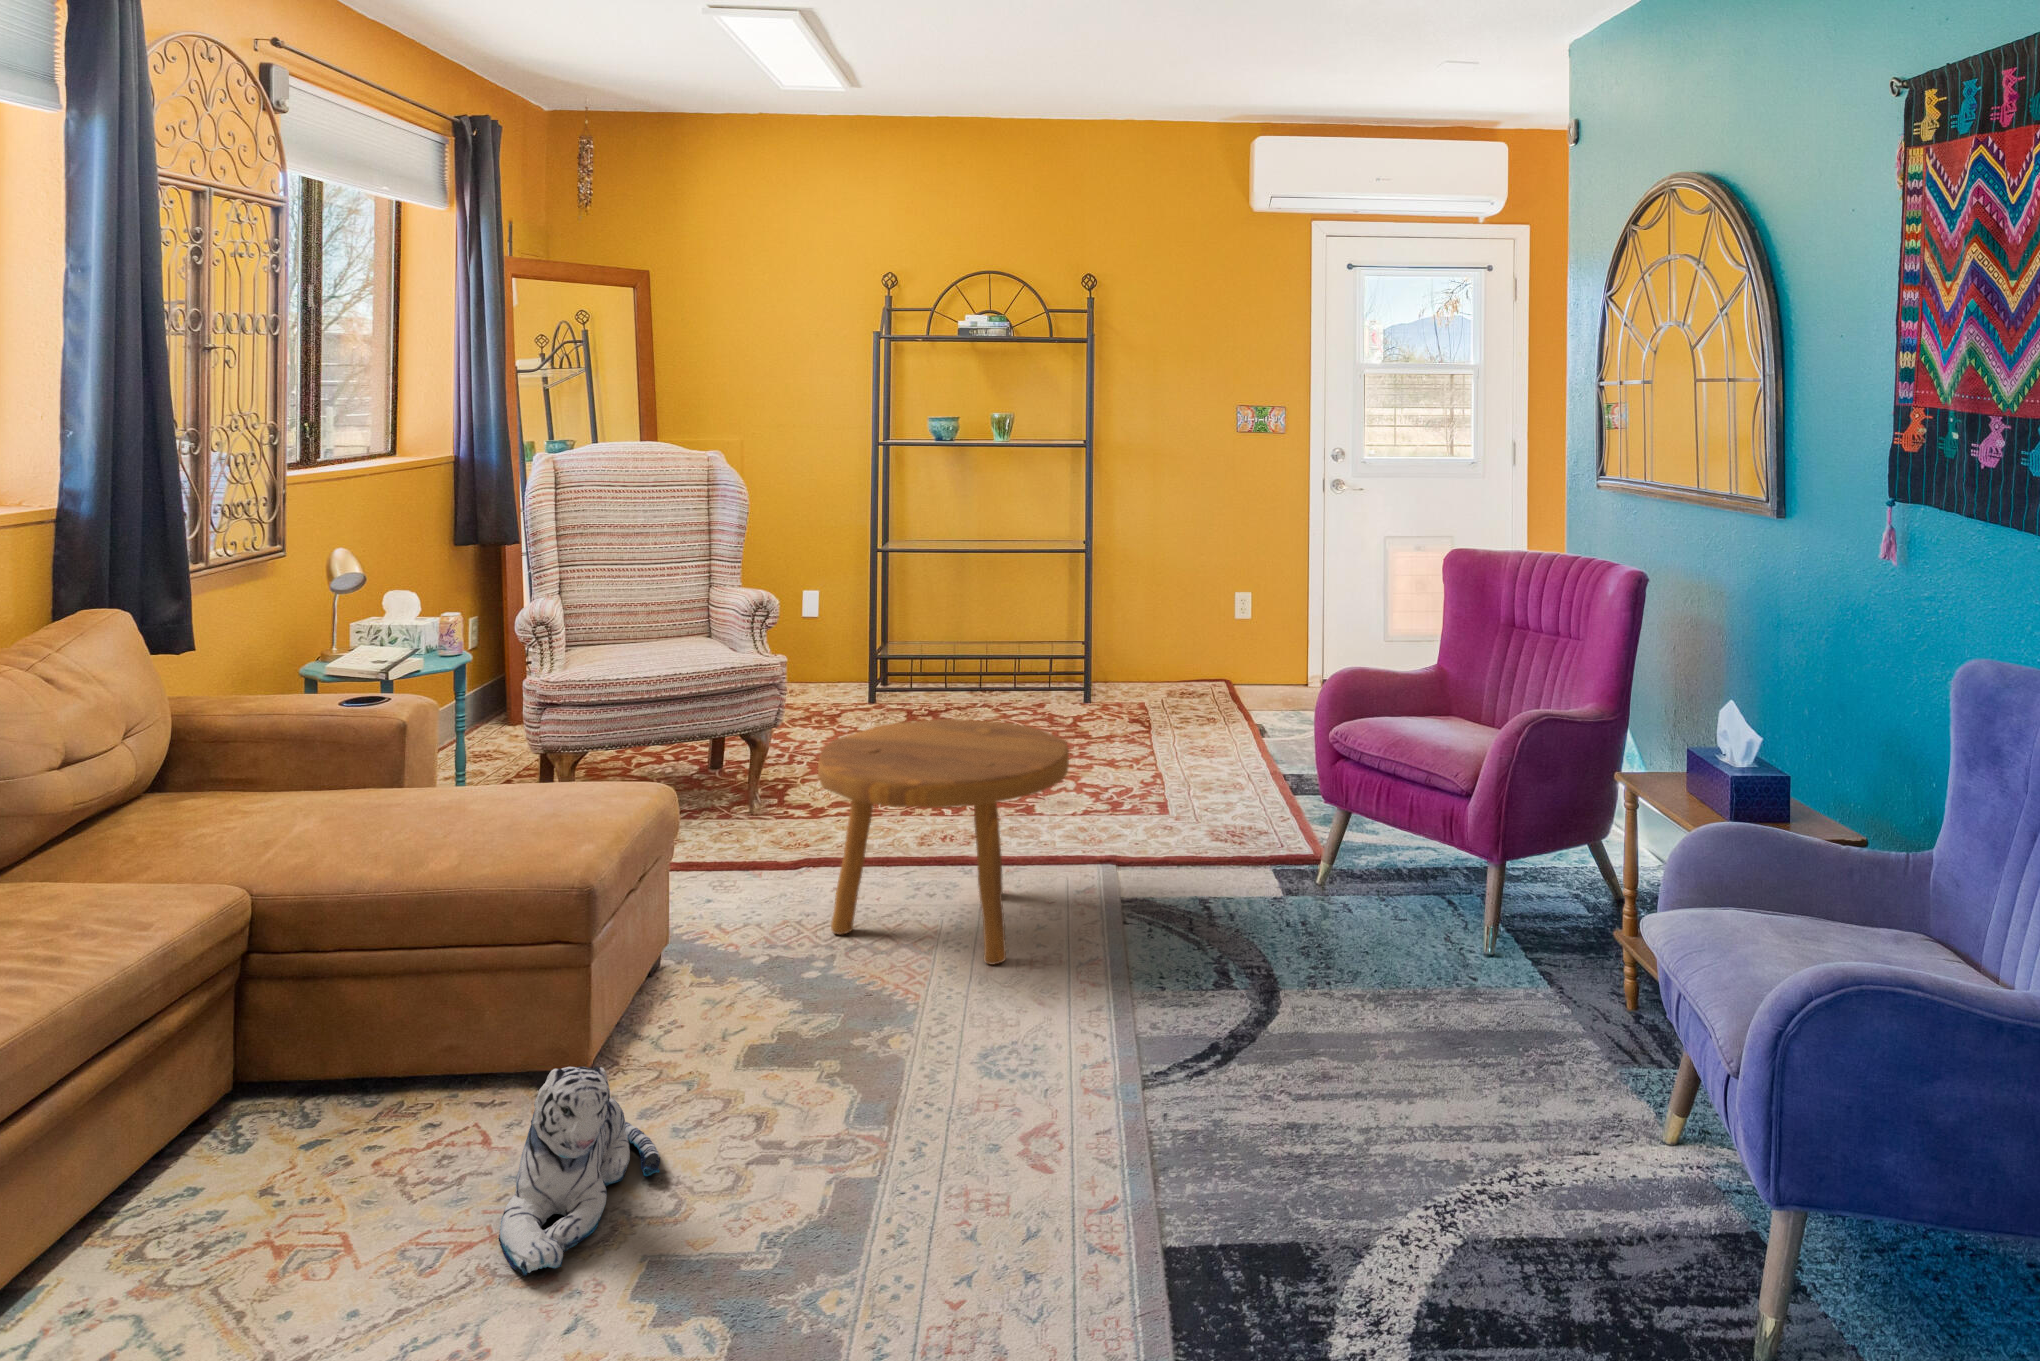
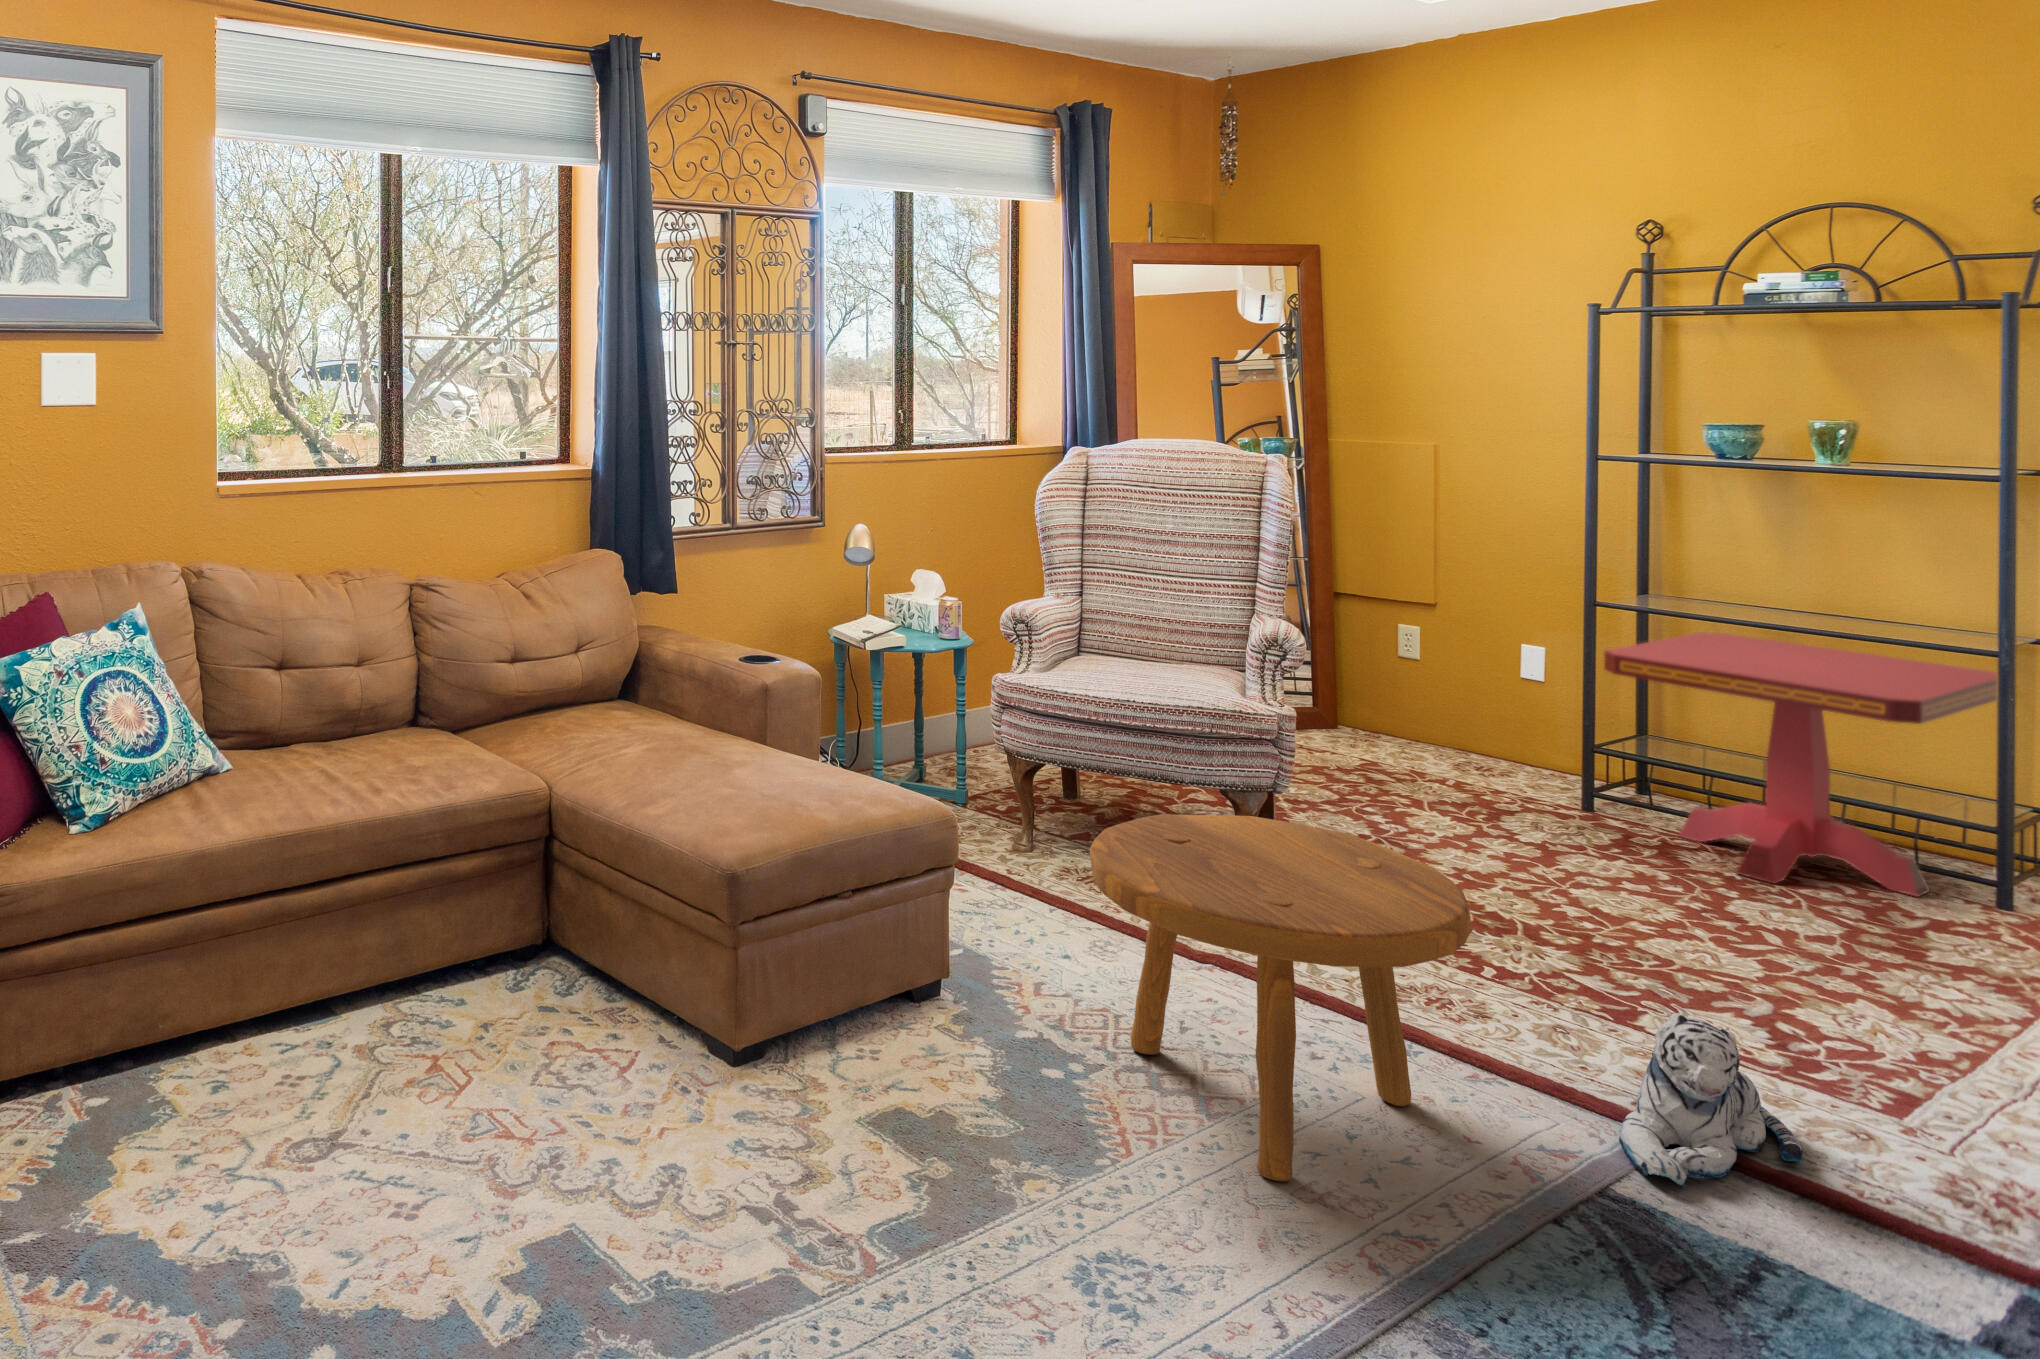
side table: none [904,560,1077,716] -> present [1604,632,1997,897]
plush toy: present [498,1067,660,1276] -> present [1619,1014,1803,1187]

